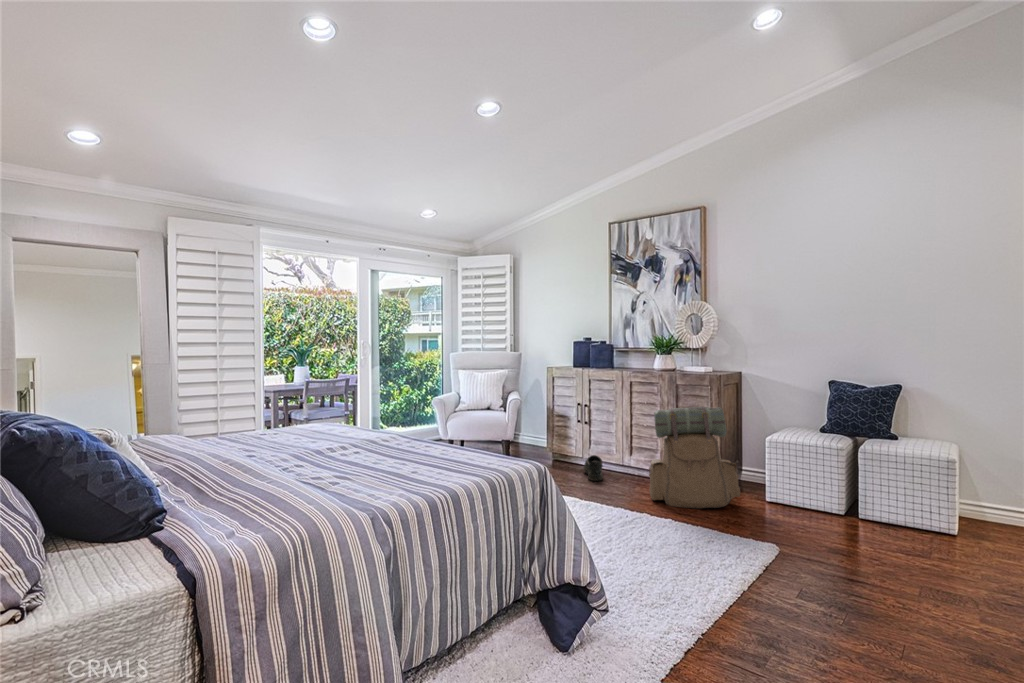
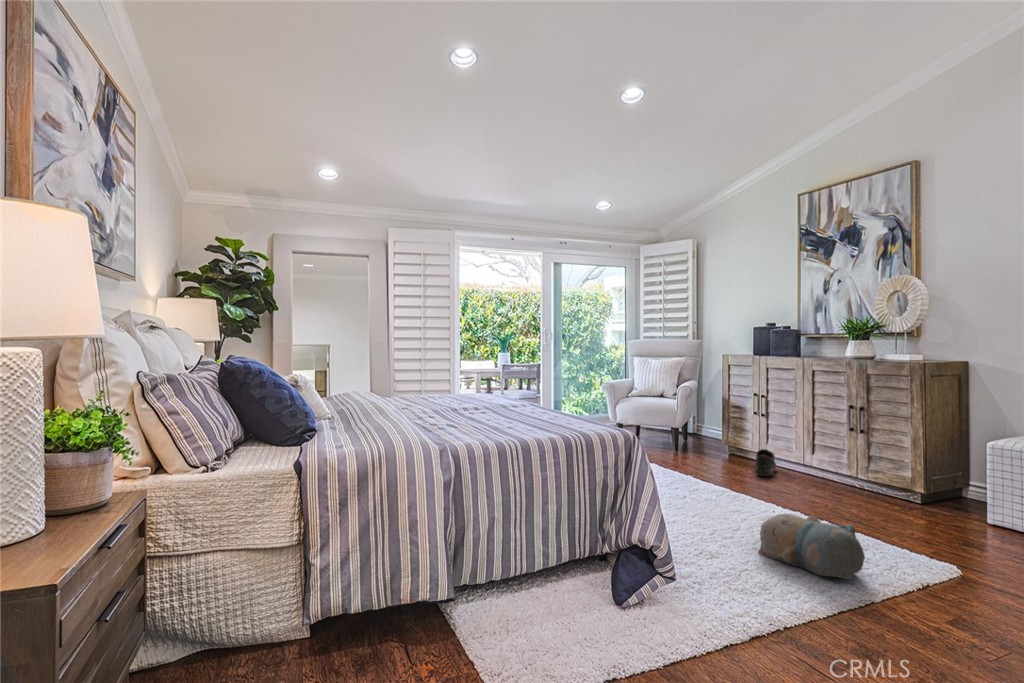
backpack: present [649,406,740,508] -> none [816,401,940,520]
plush toy: none [639,518,733,575] -> present [758,514,865,579]

